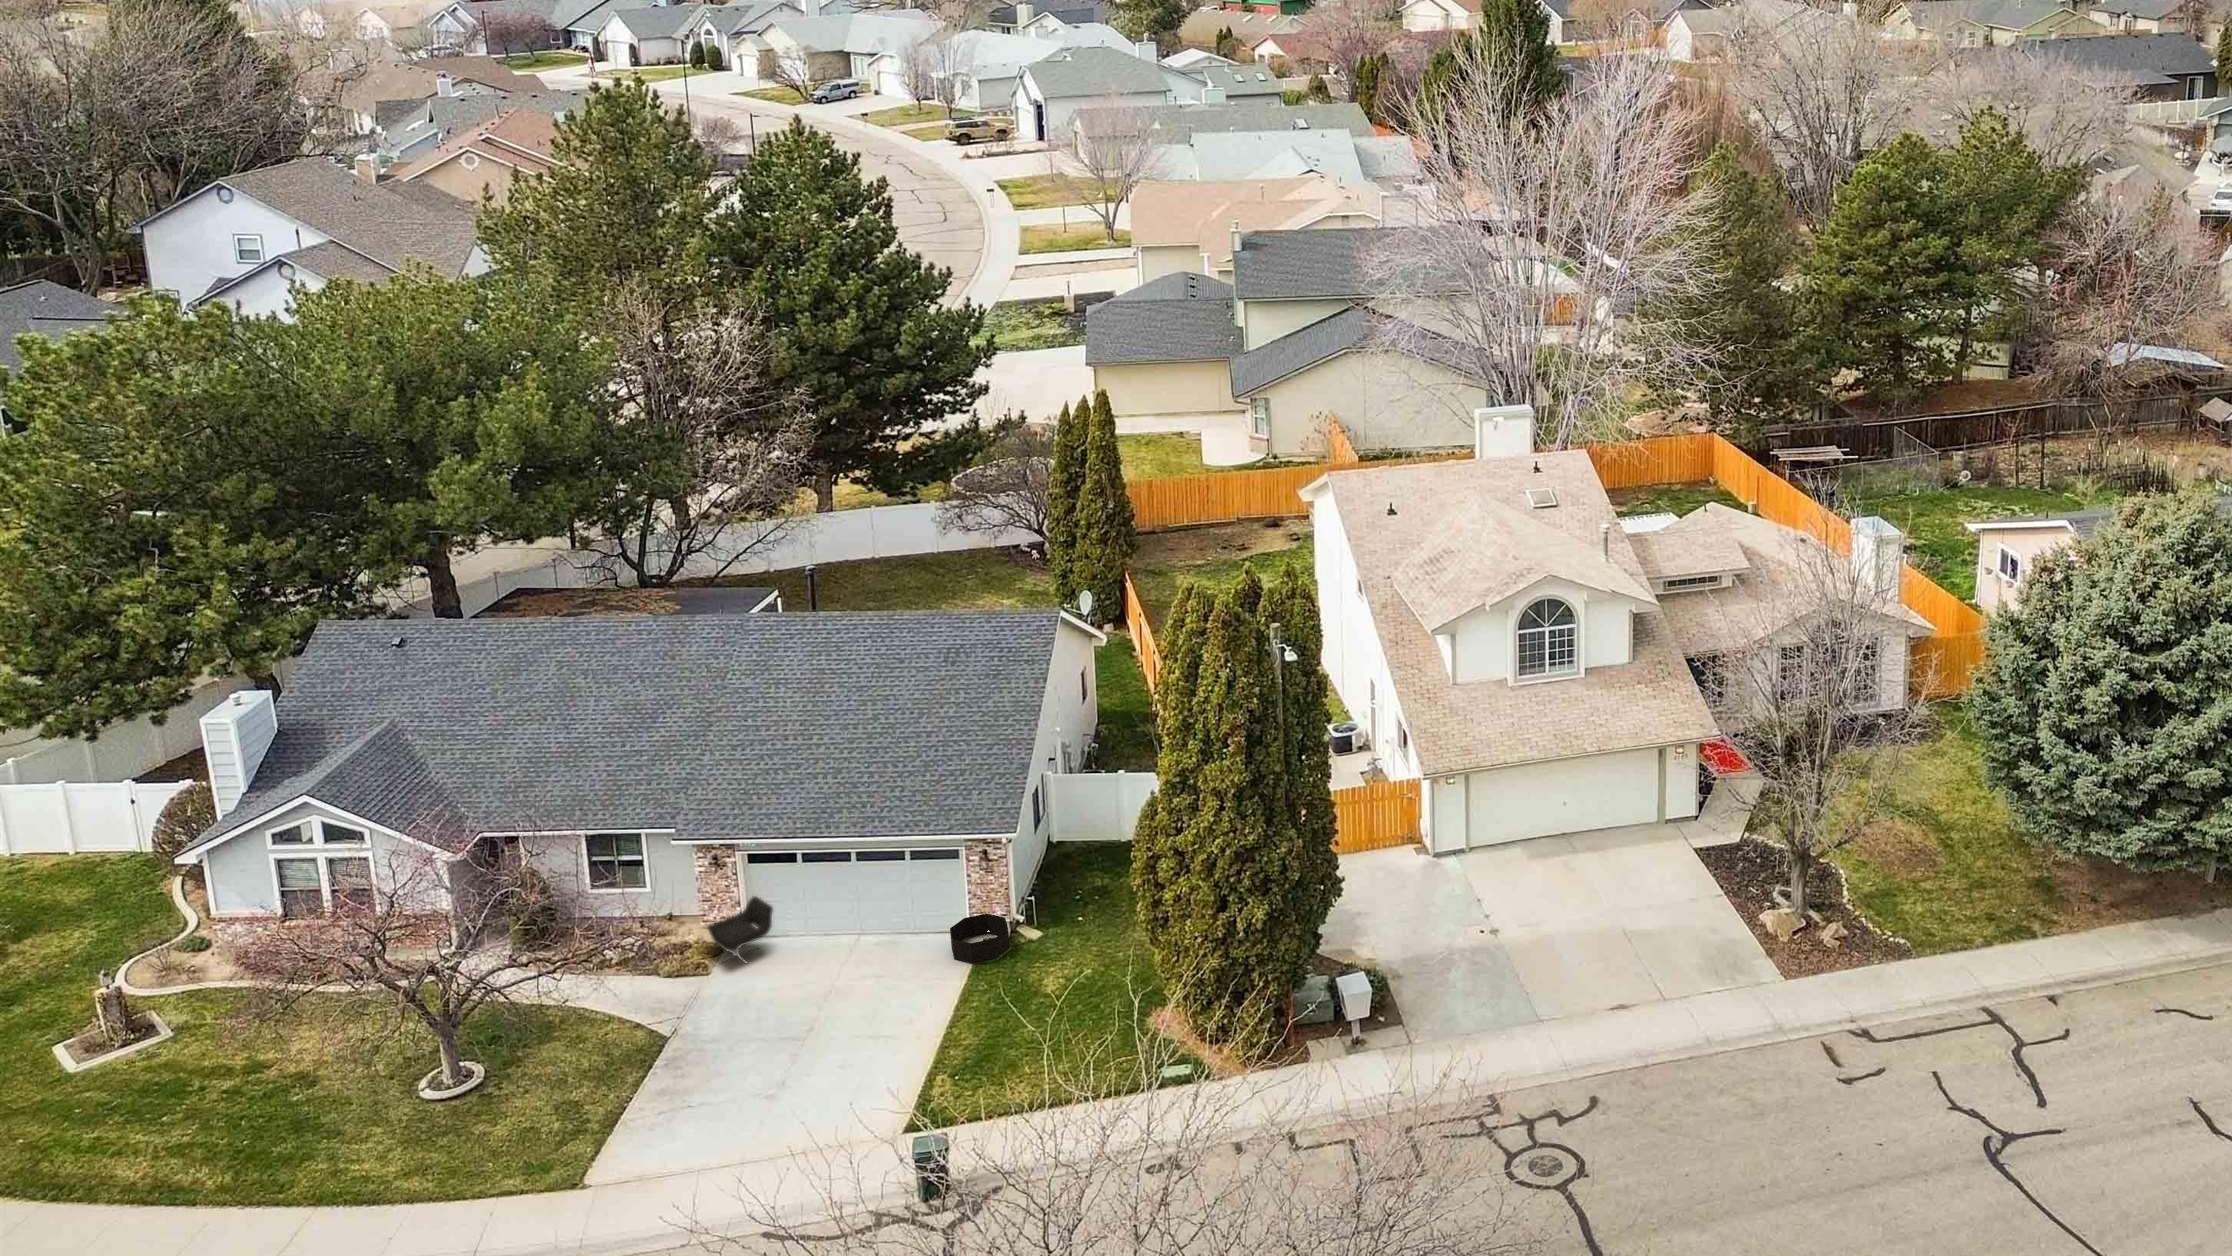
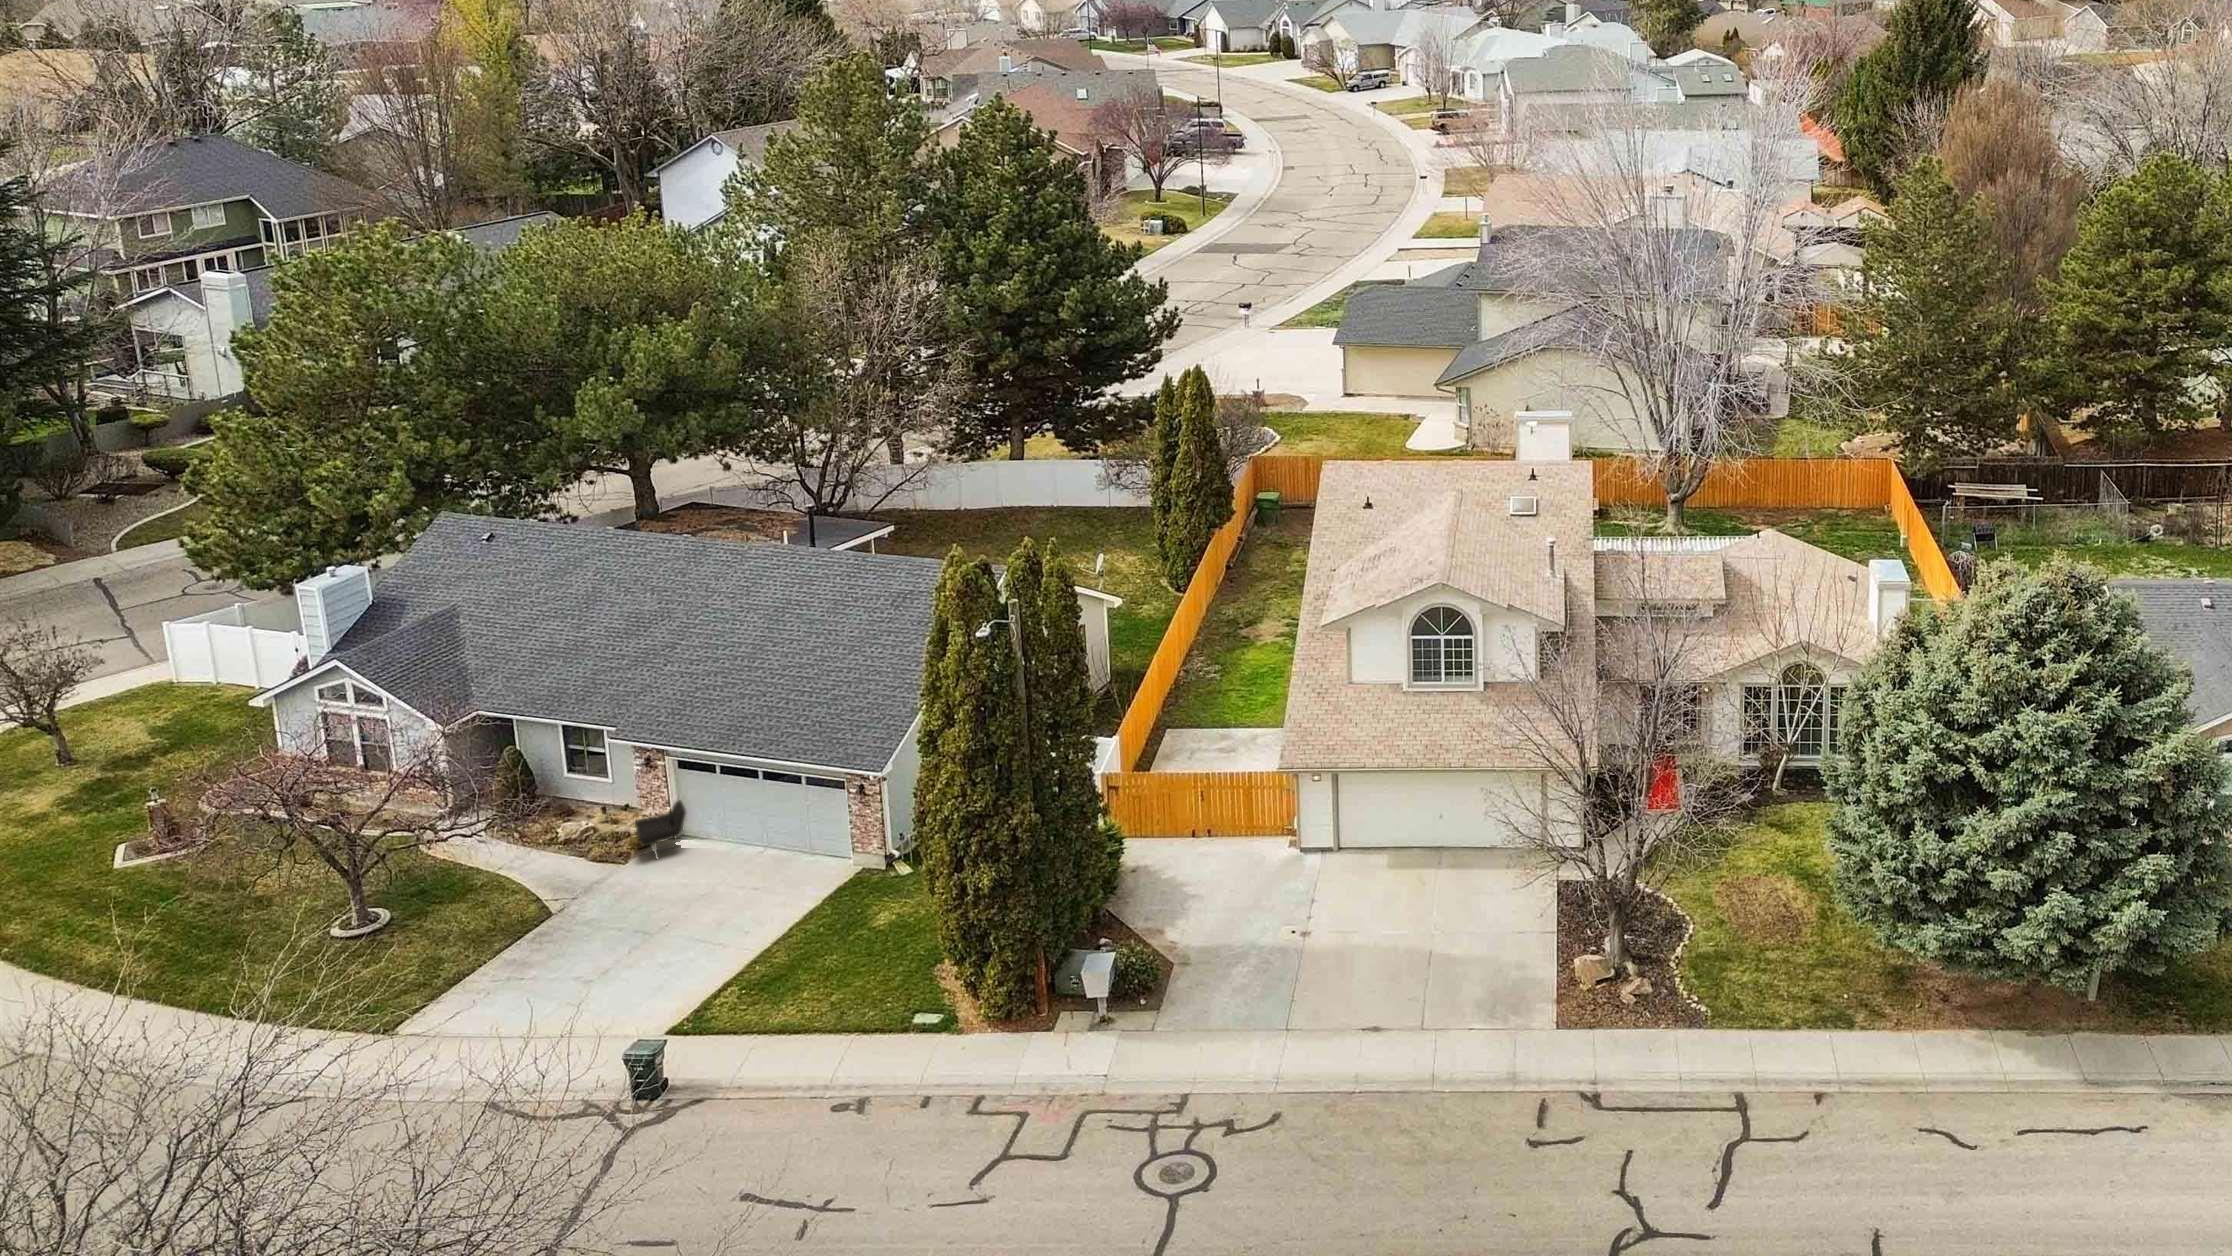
basket: present [950,914,1010,964] -> none [819,845,877,889]

